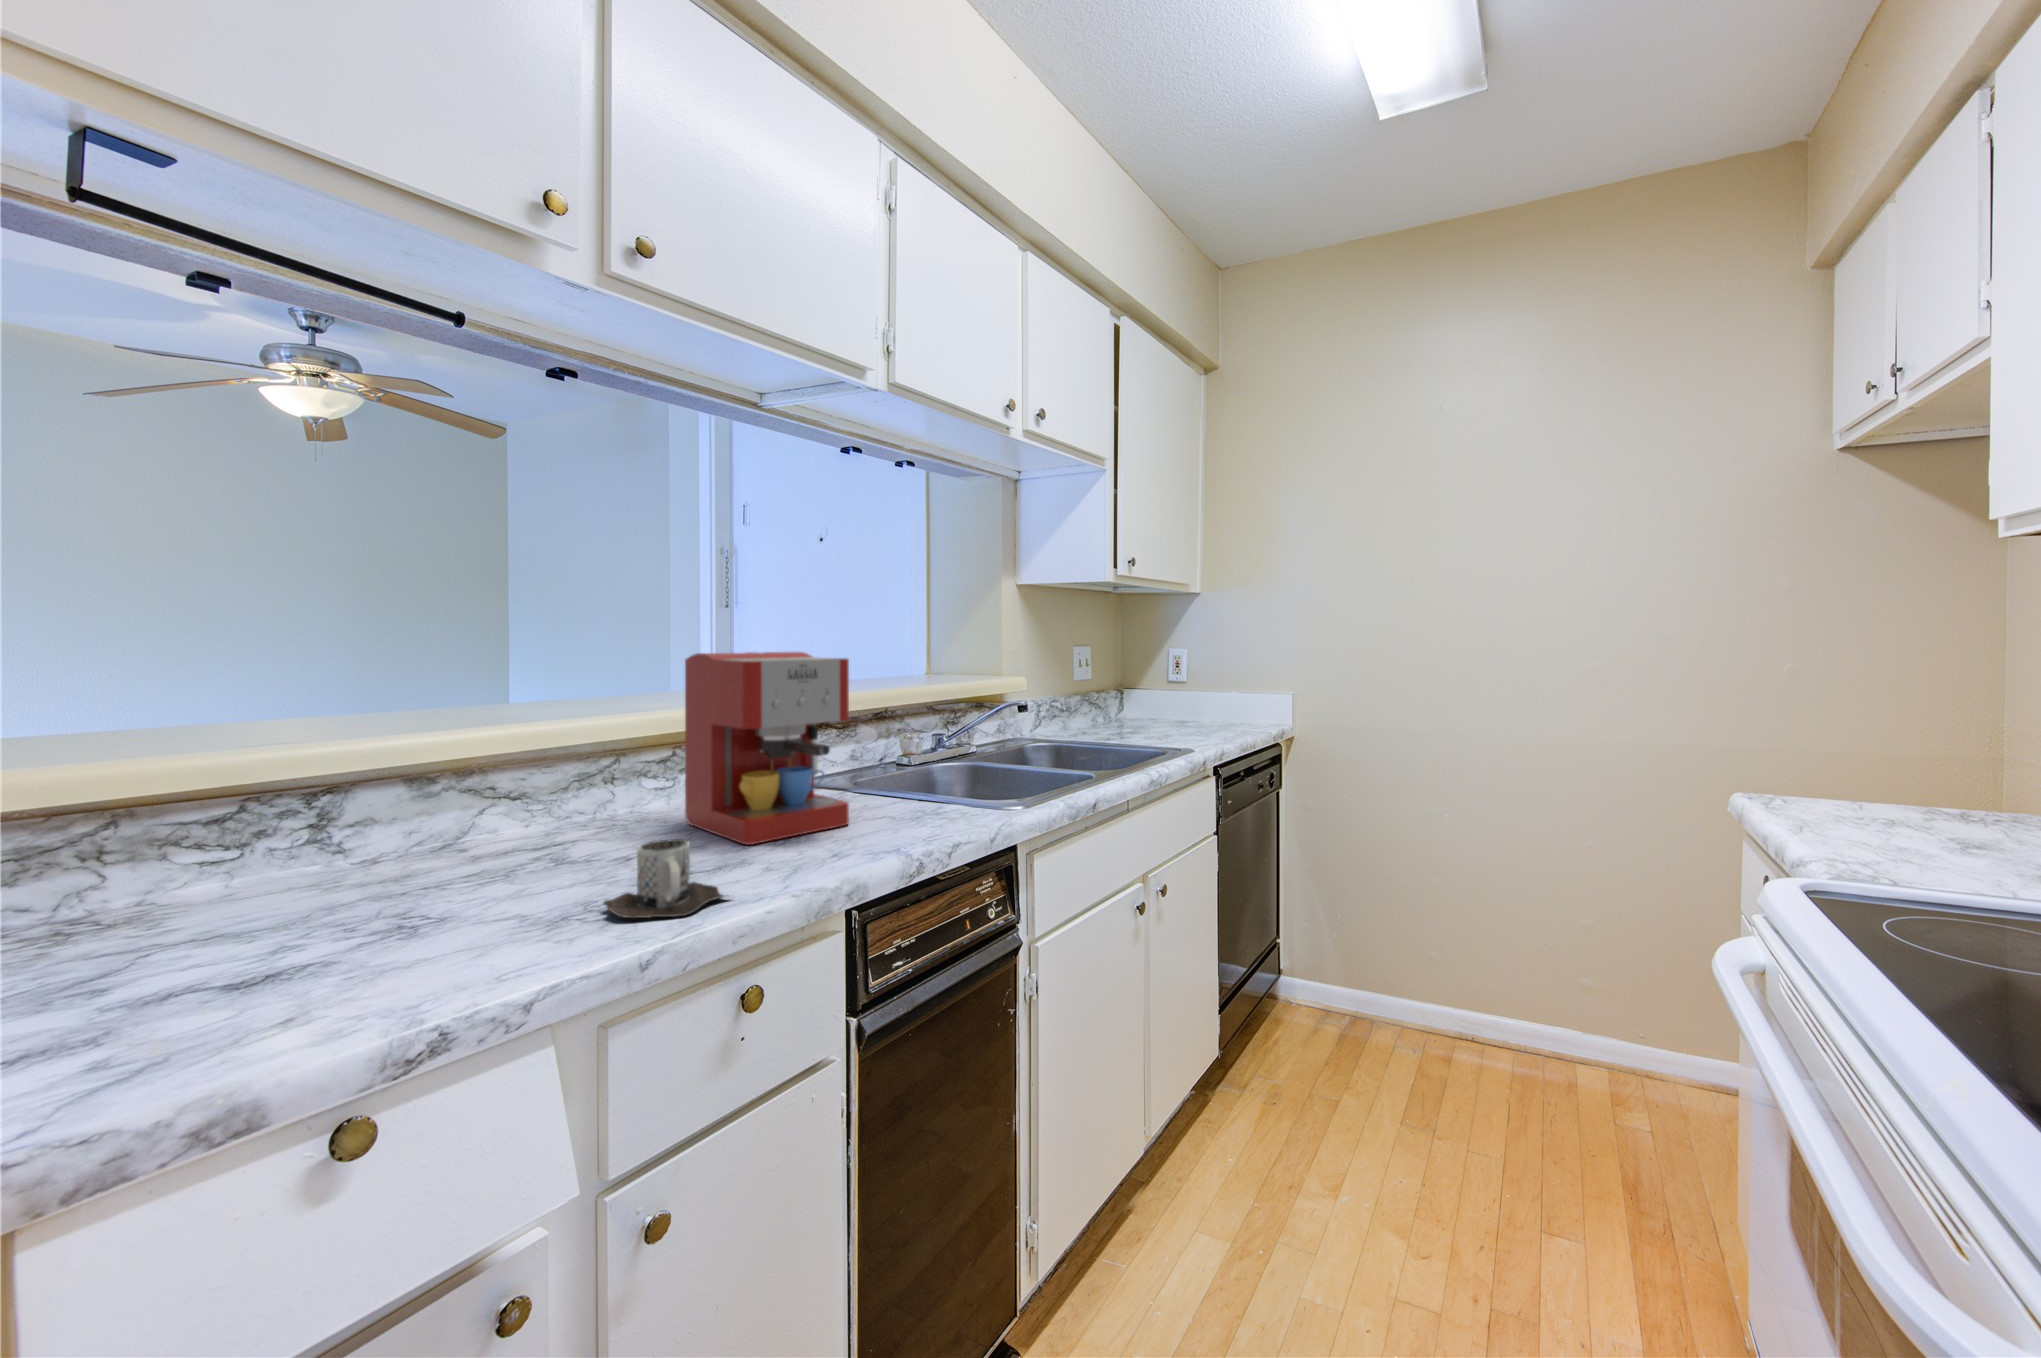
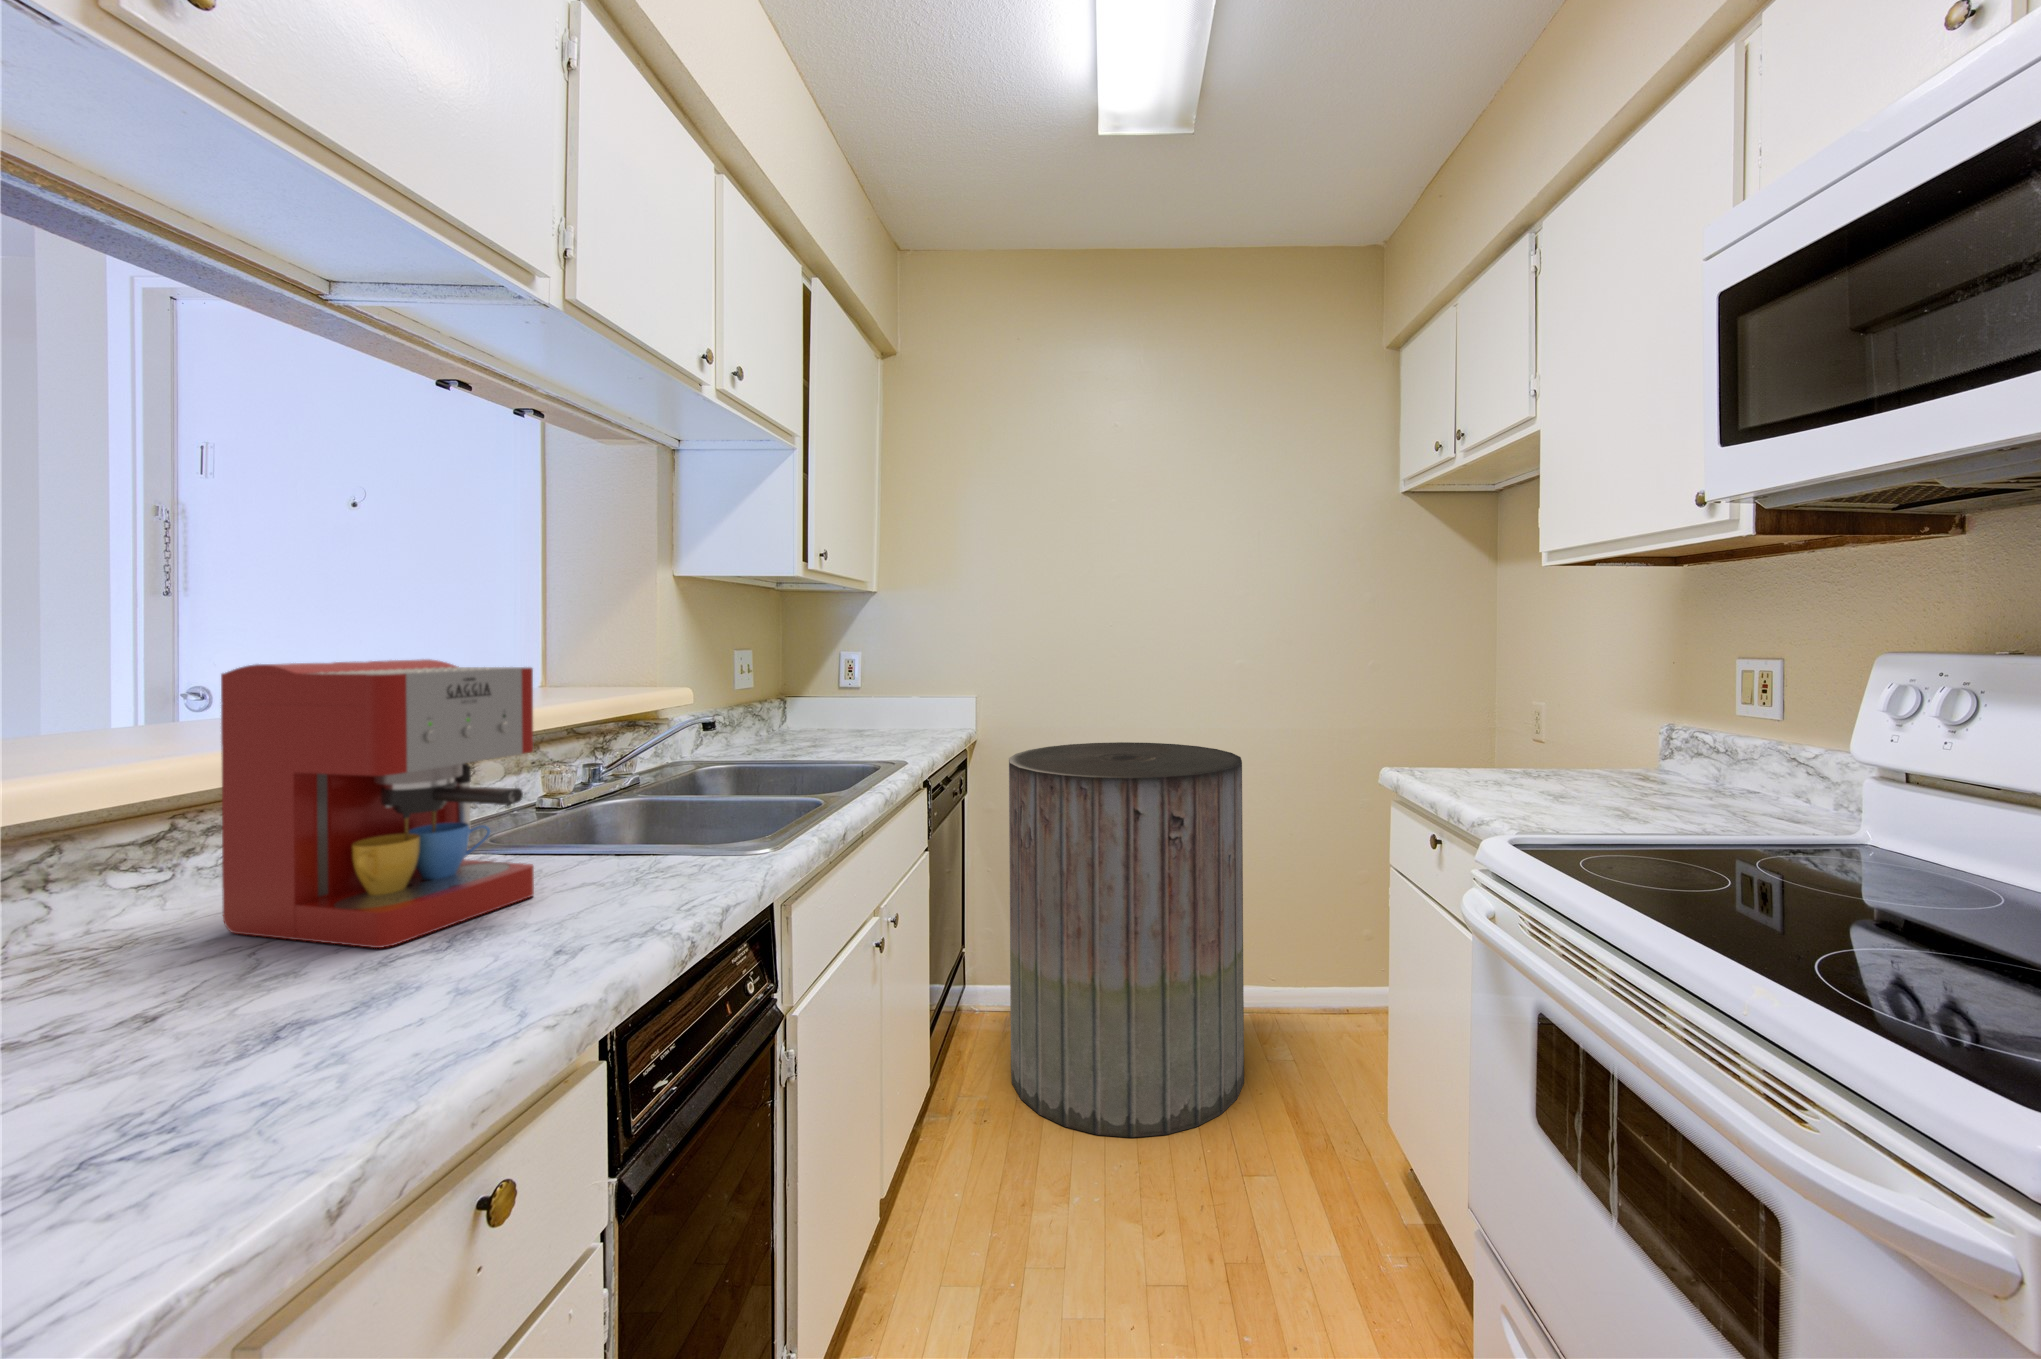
trash can: none [1307,749,1580,1179] -> present [1009,742,1244,1138]
mug: present [604,839,728,918] -> none [183,955,438,1101]

